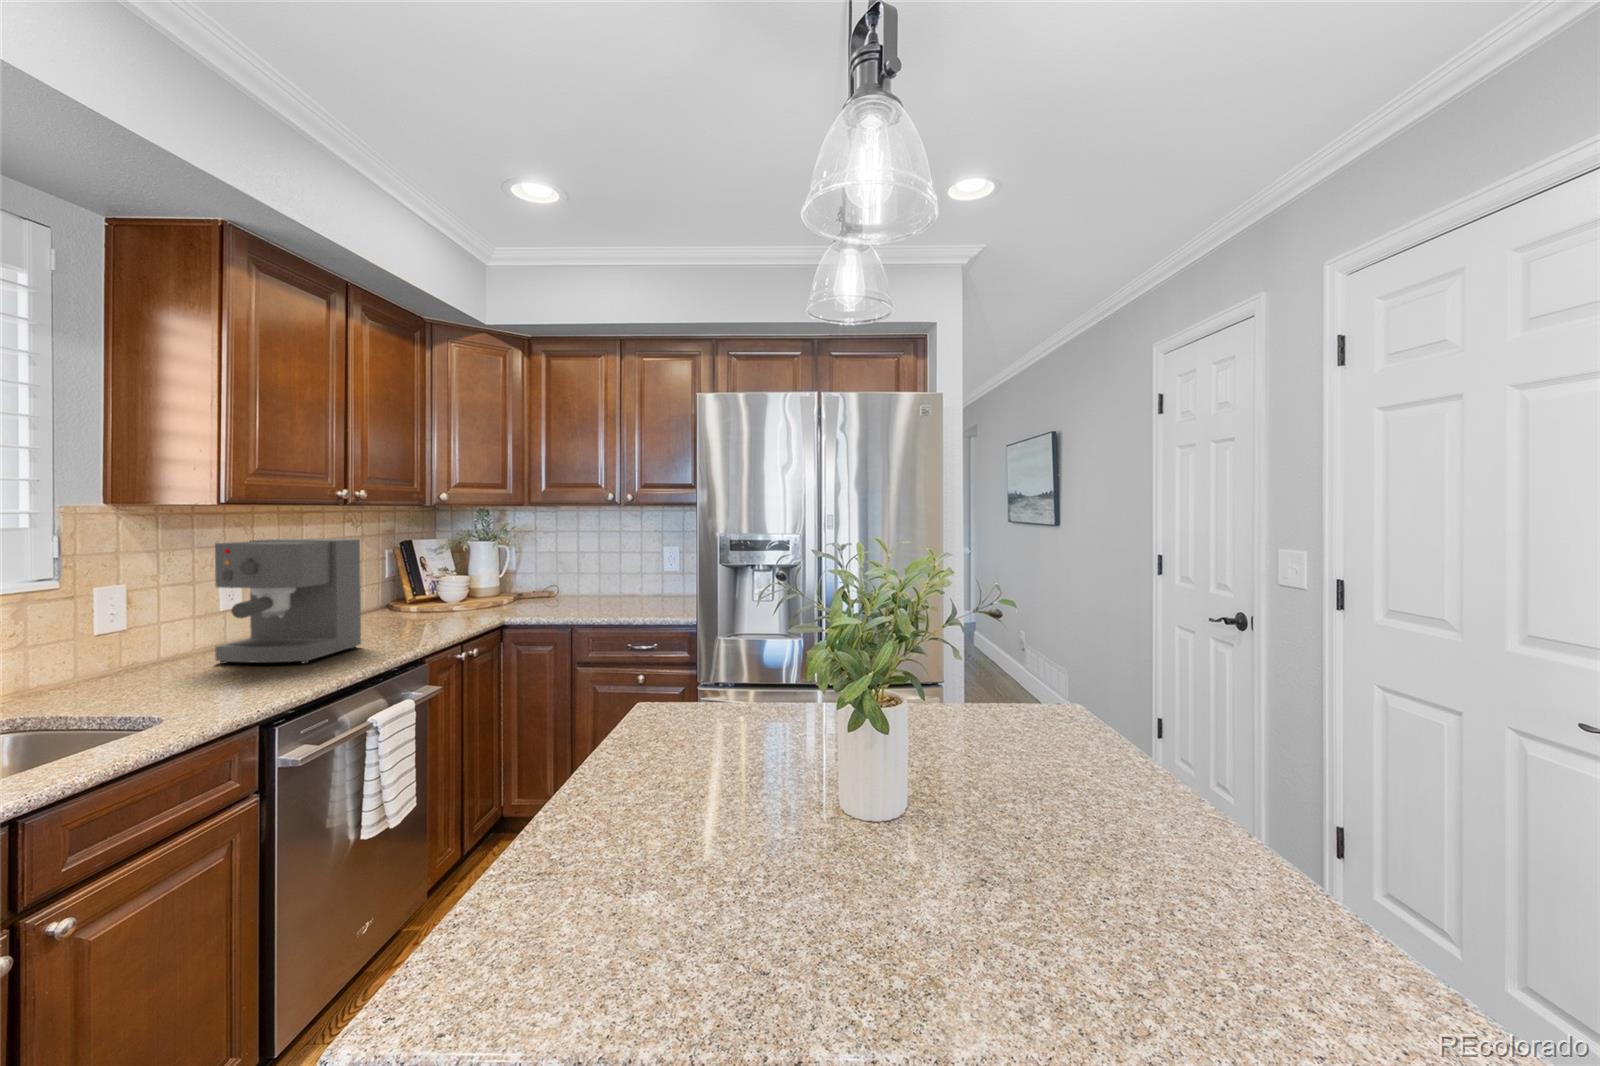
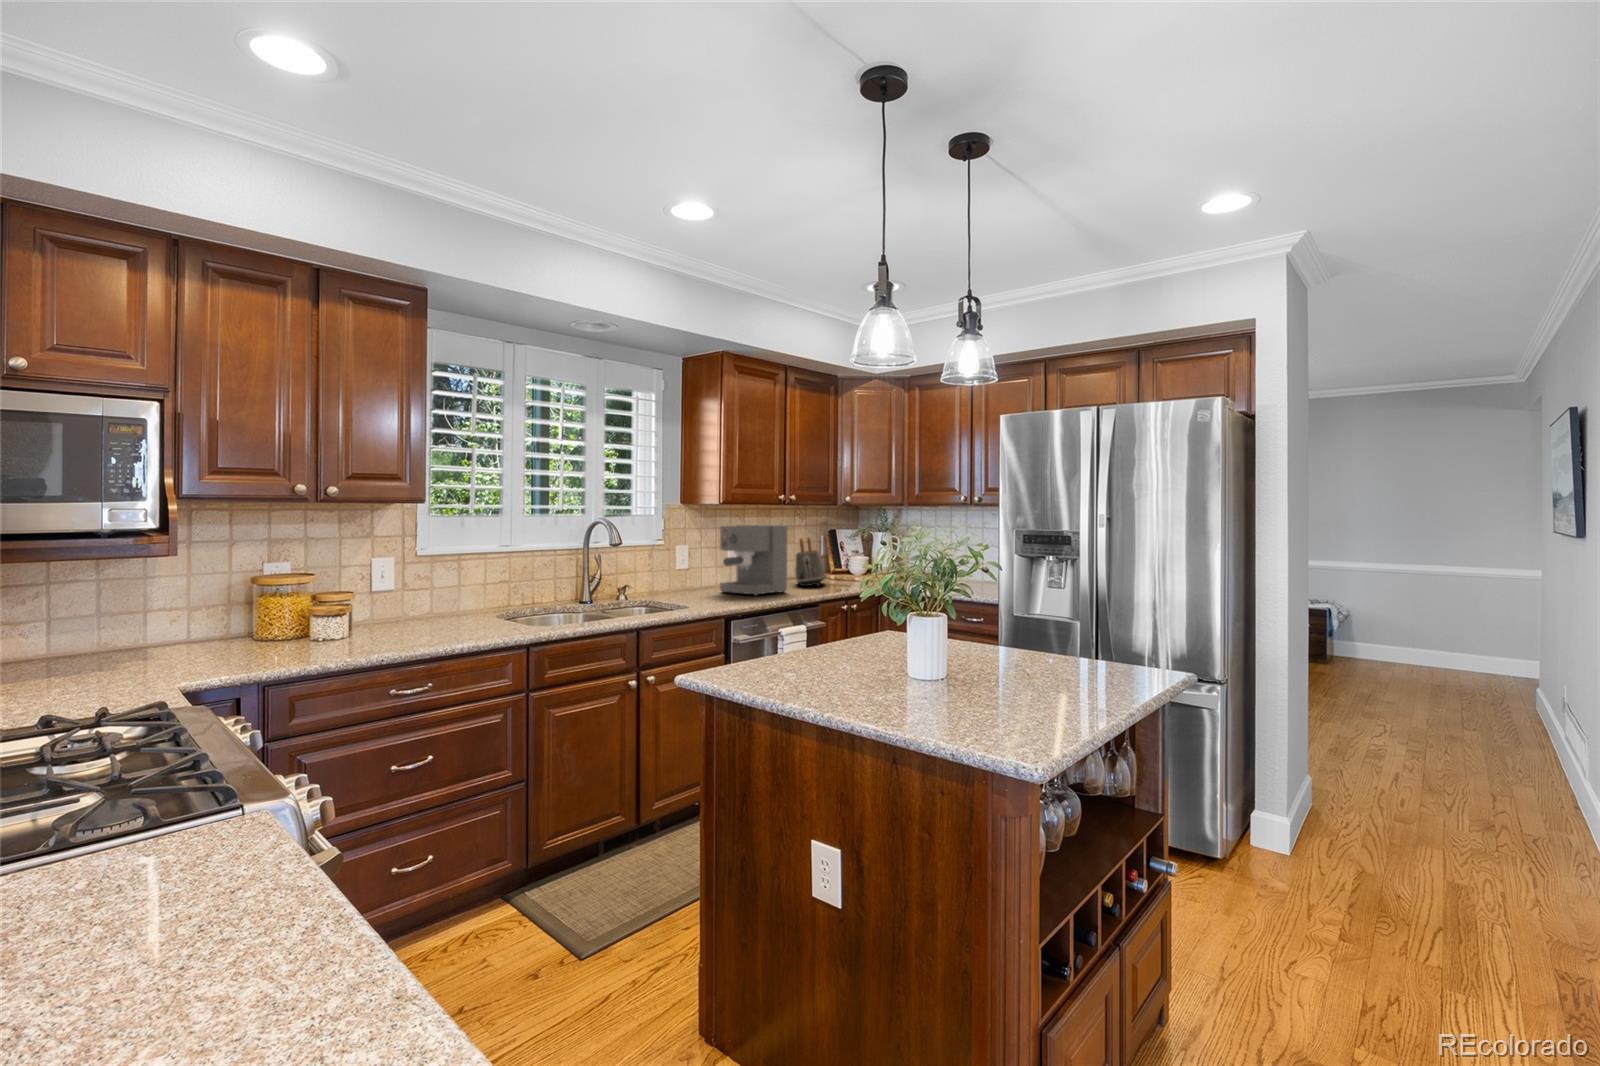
toaster: none [360,554,413,631] -> present [795,537,825,586]

